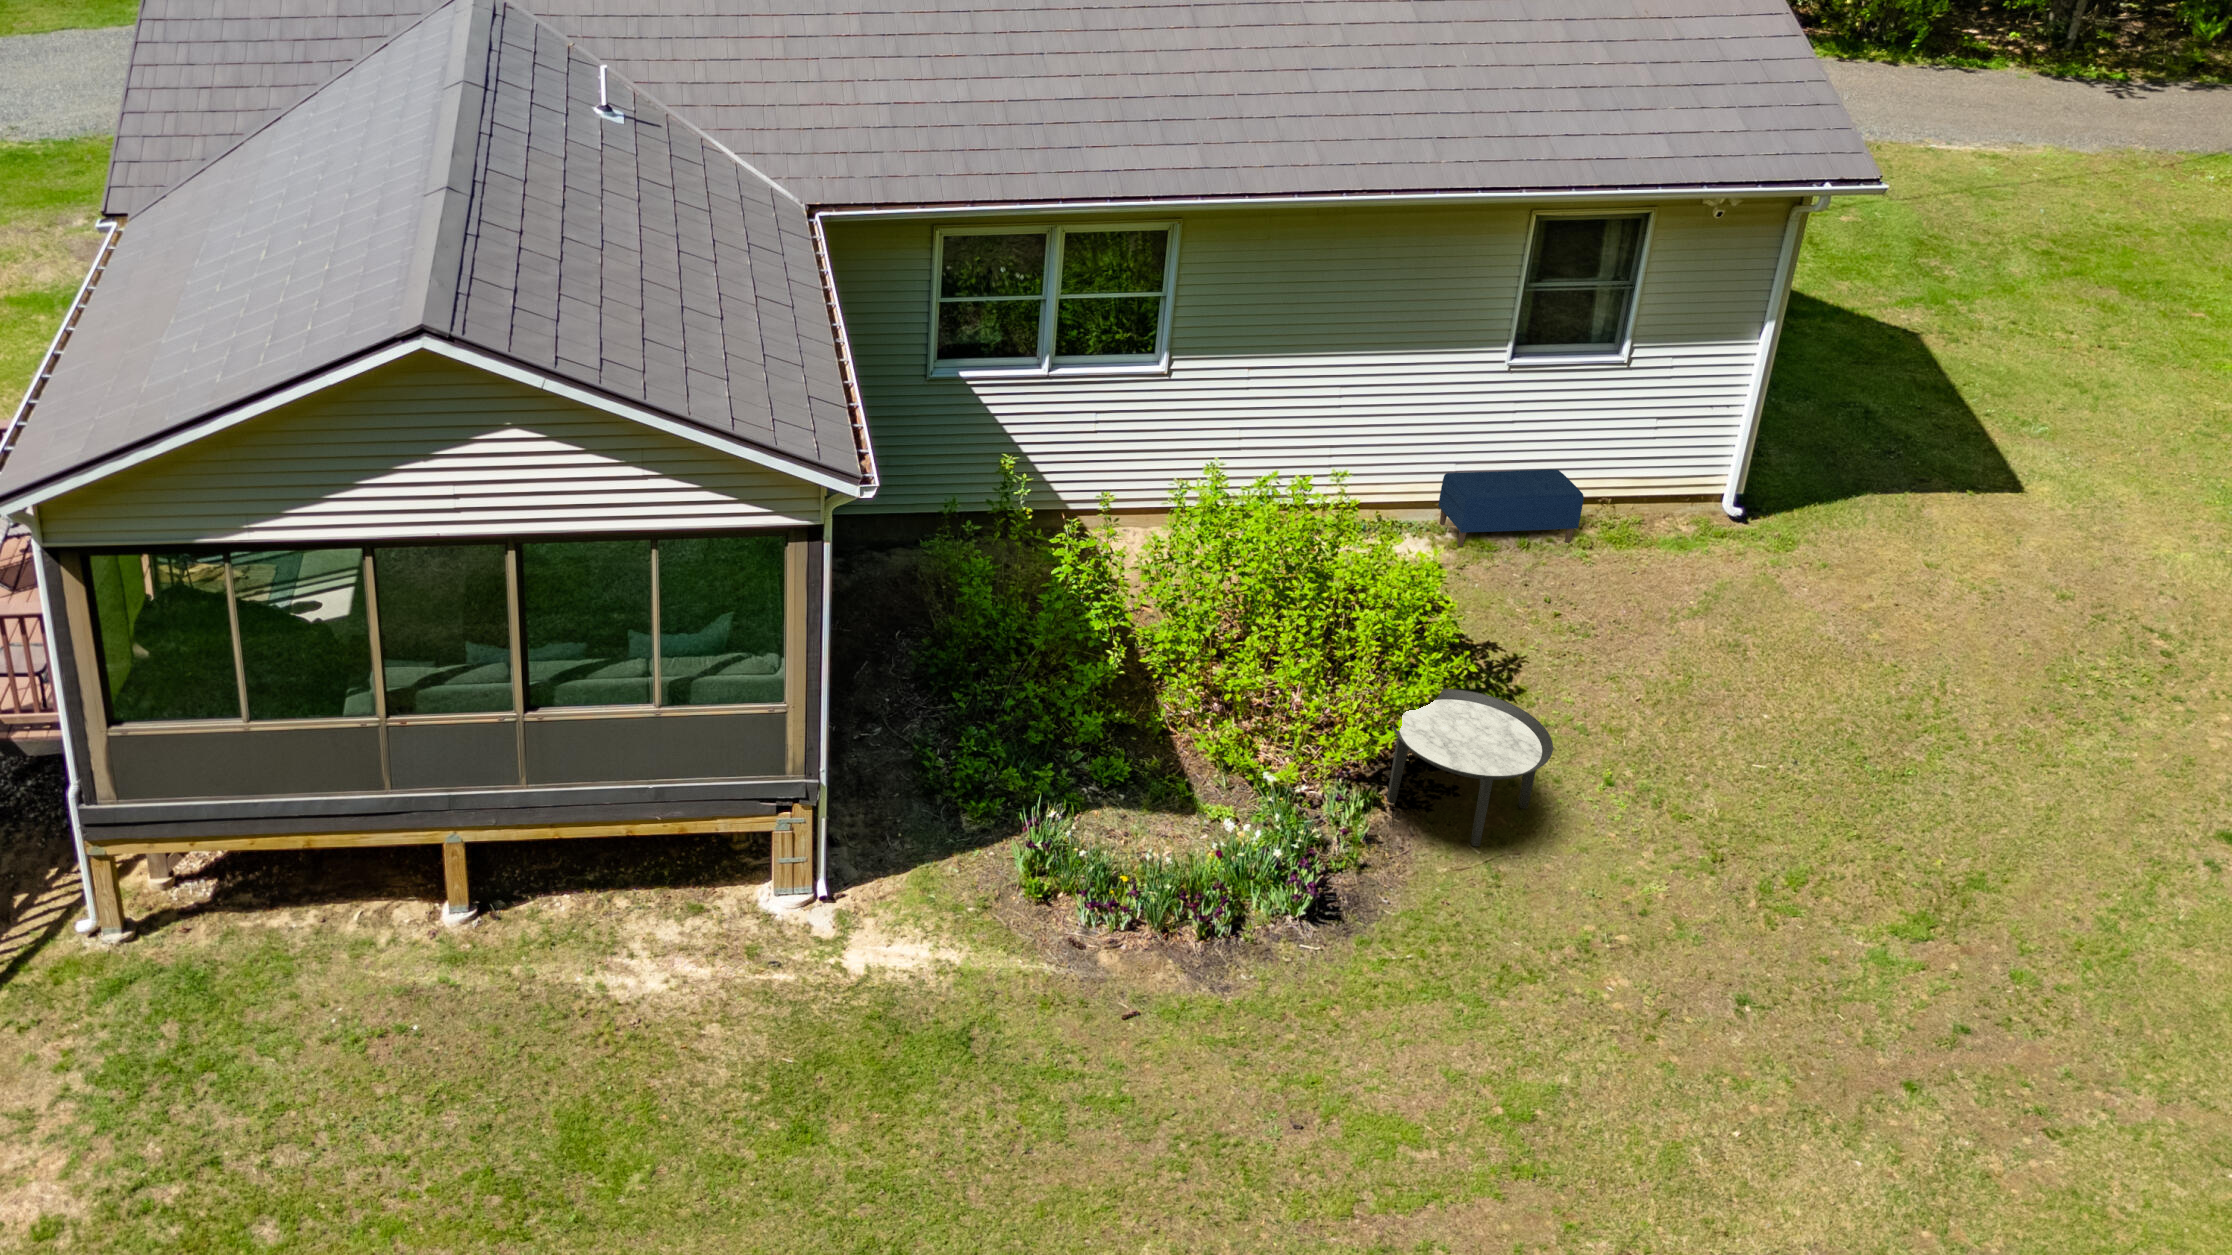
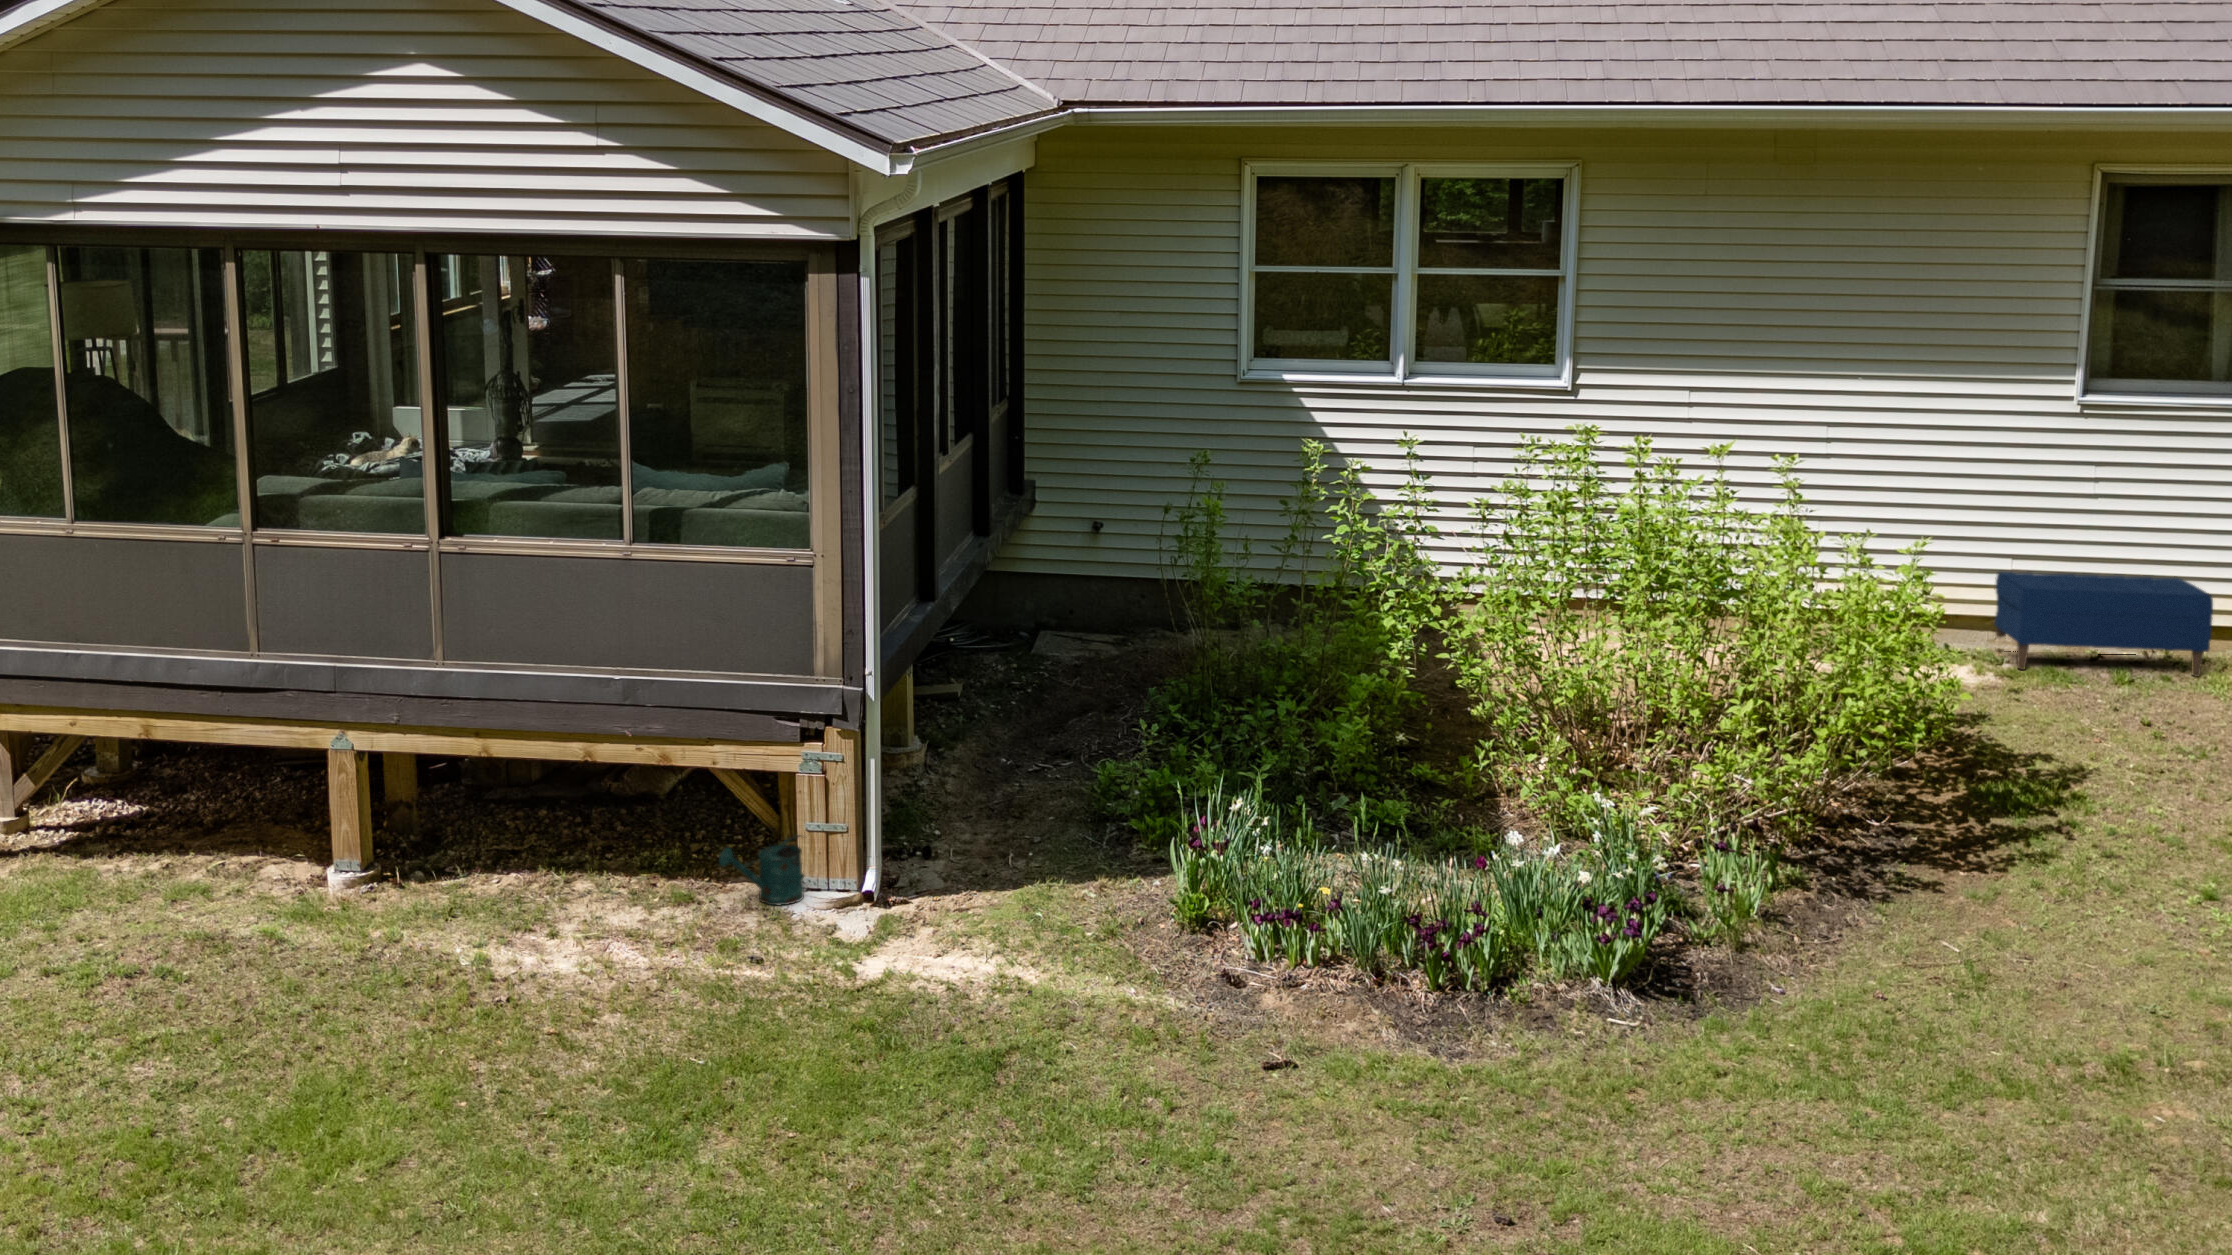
round table: present [1387,689,1553,846] -> none [1812,718,2082,933]
watering can: none [735,867,787,915] -> present [719,835,804,905]

